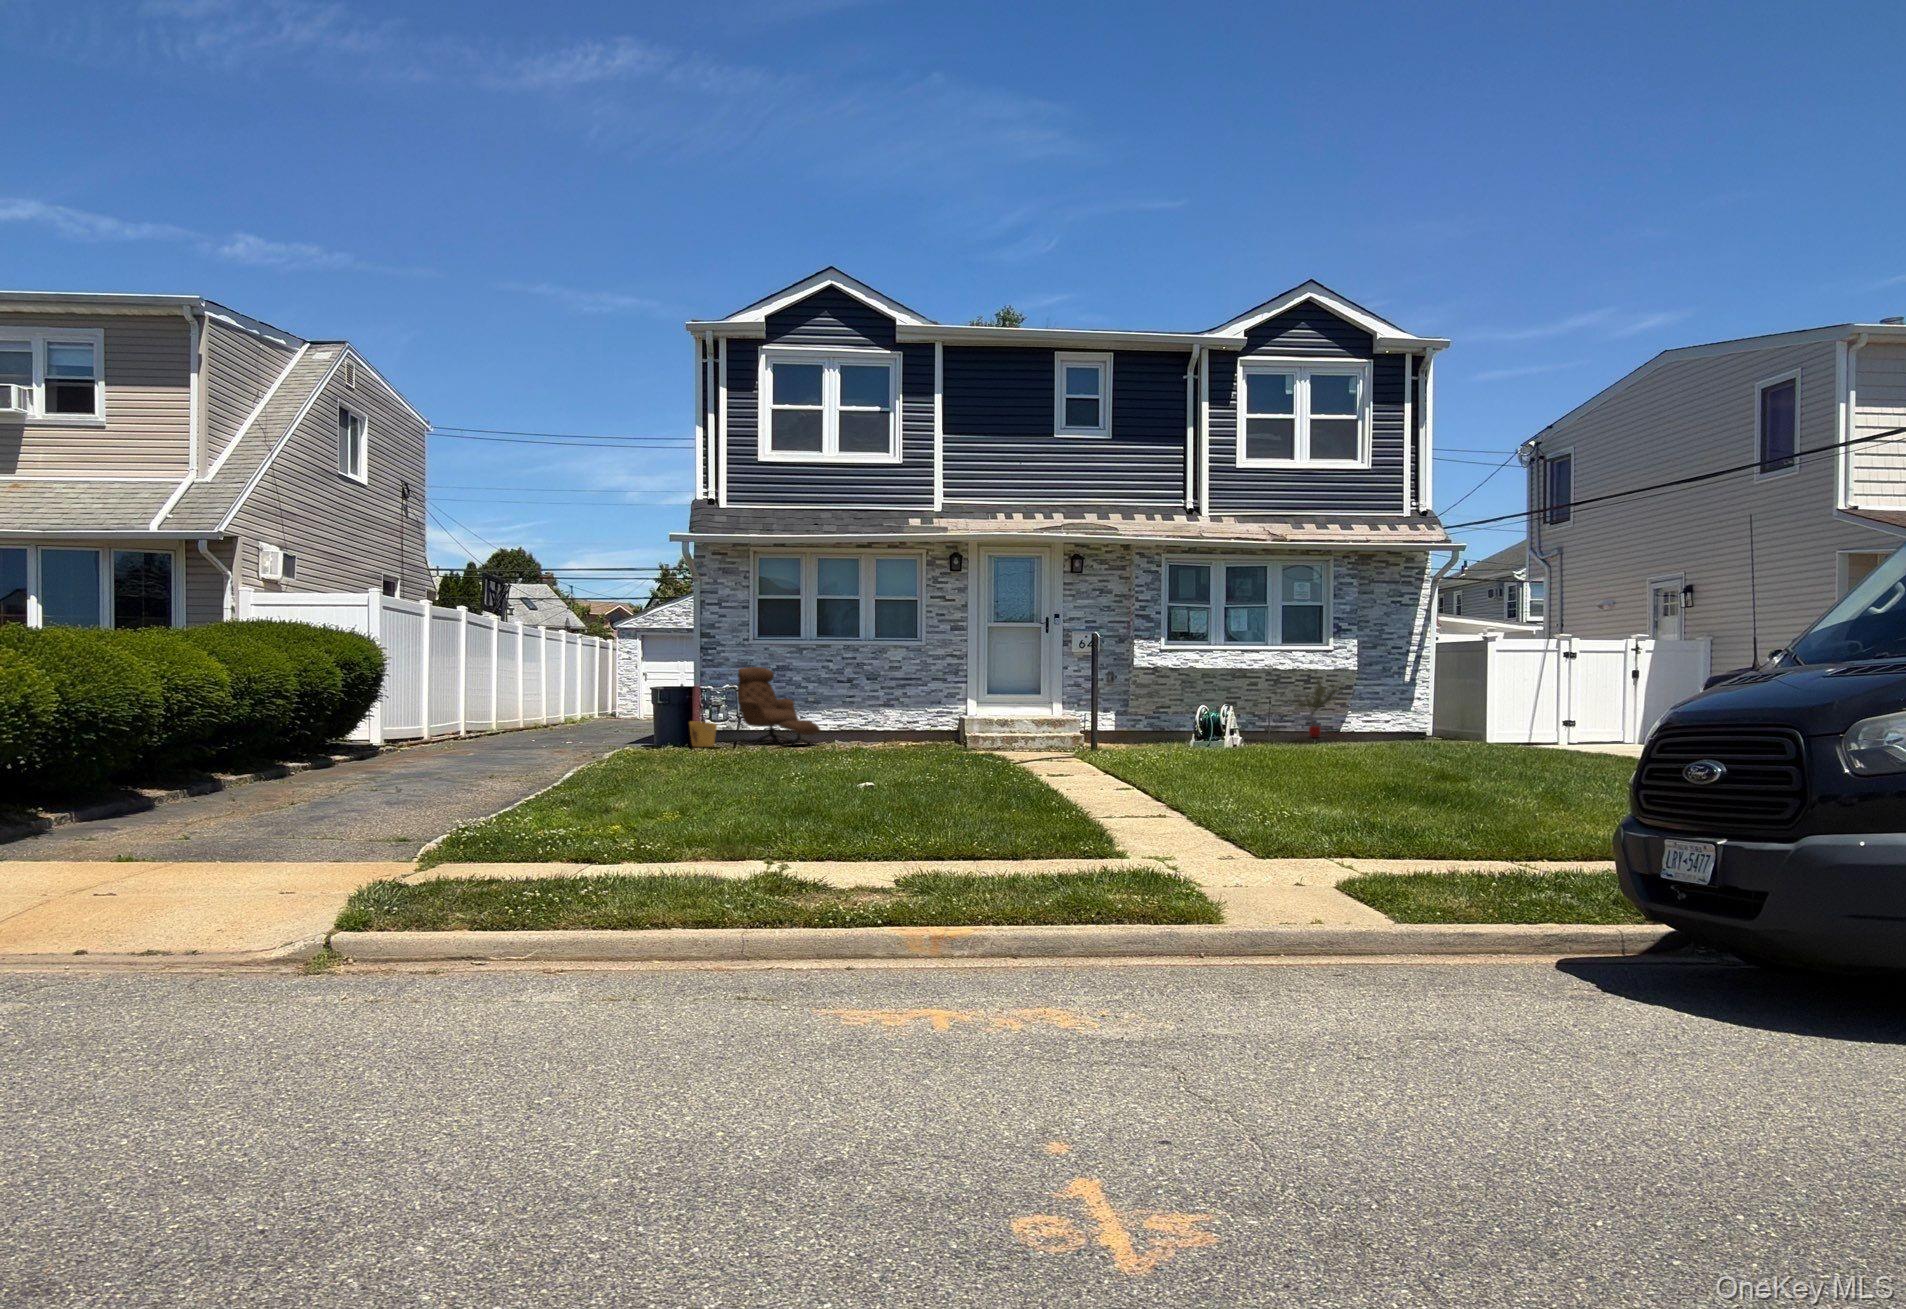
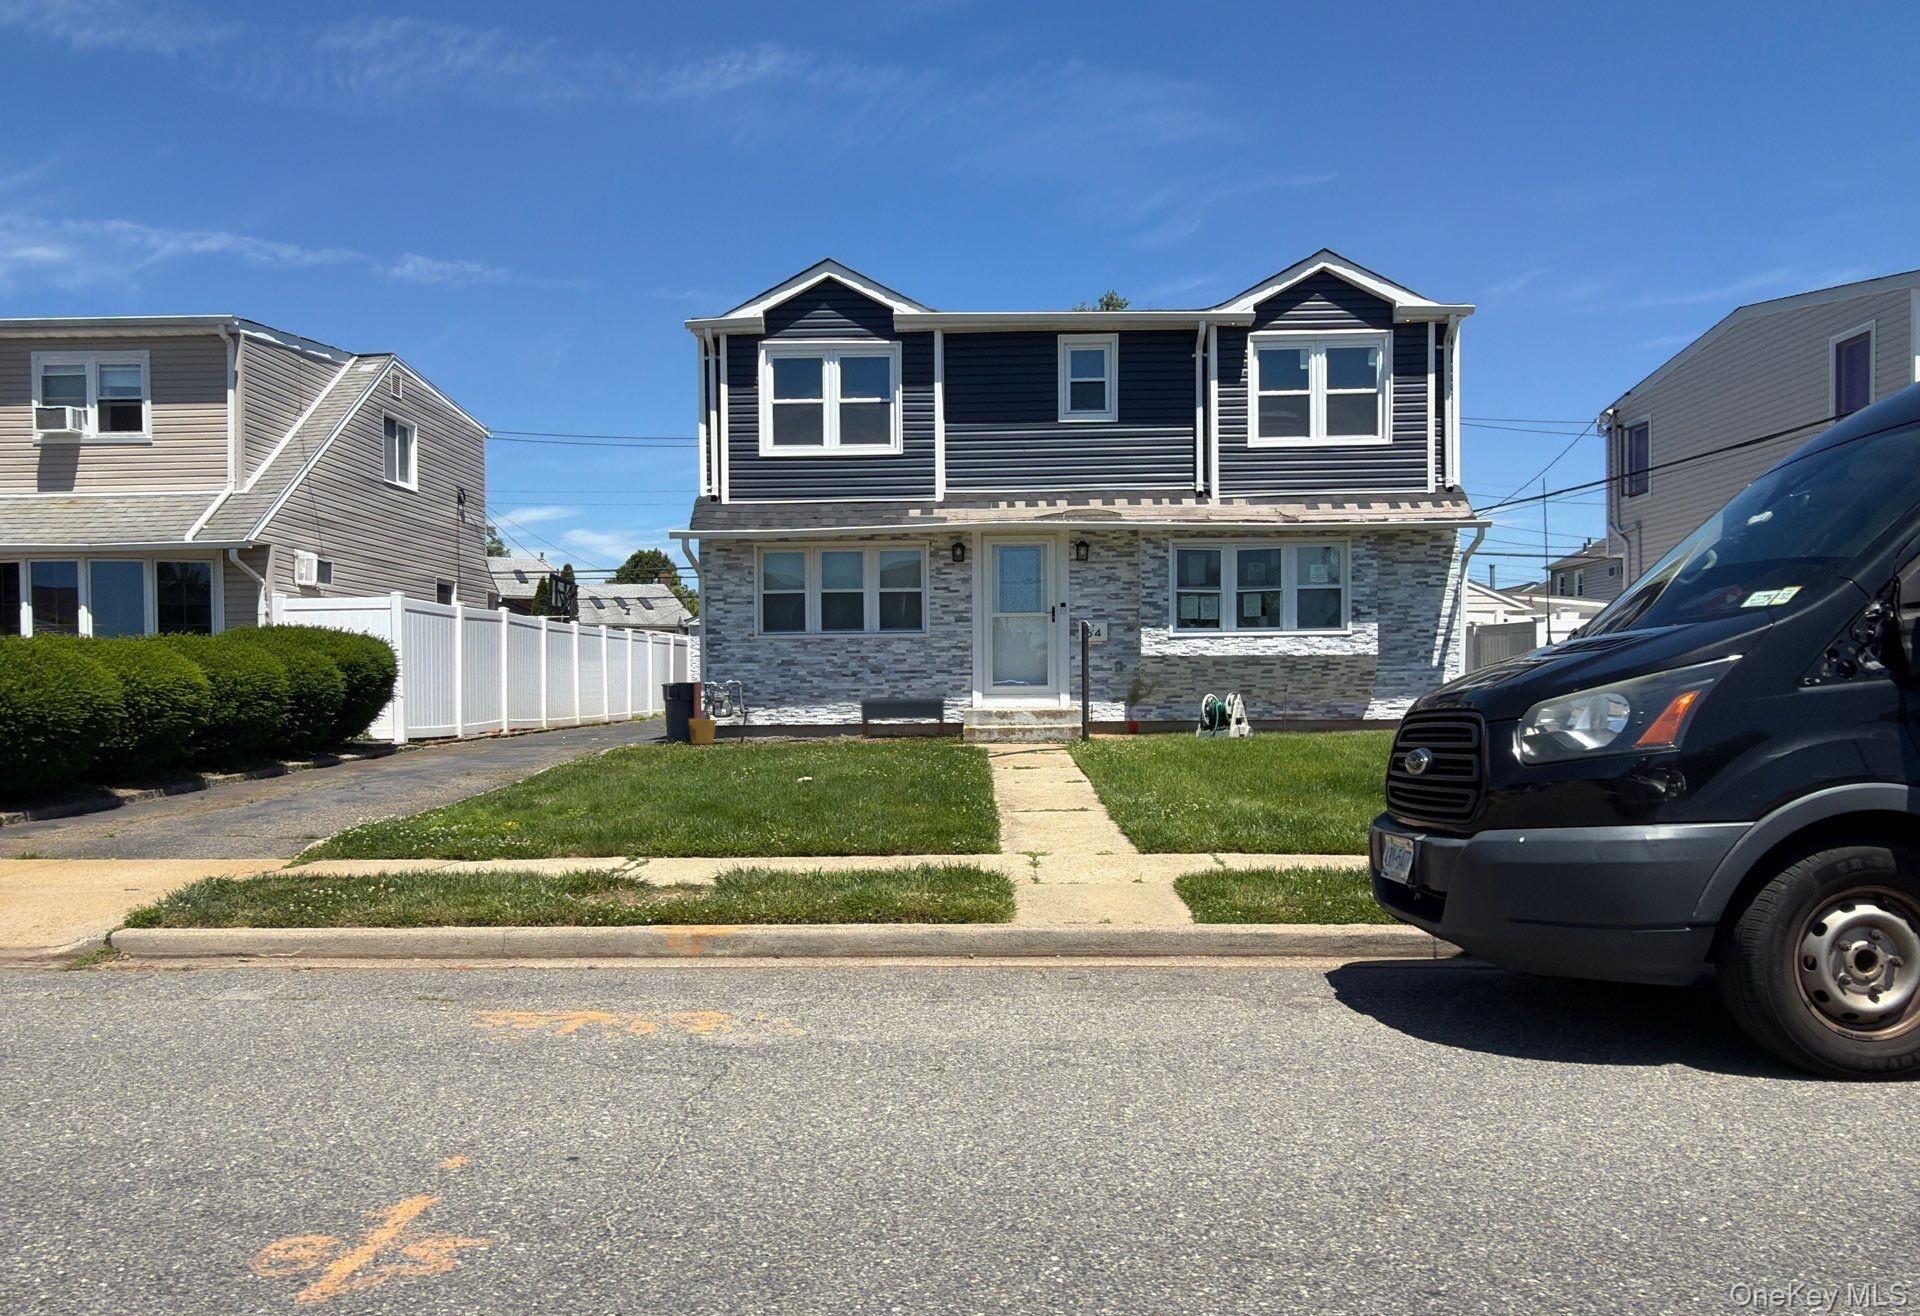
lounge chair: present [738,667,820,744] -> none [738,663,820,742]
potted tree: present [1293,677,1339,738] -> present [1108,670,1158,733]
bench: none [860,704,942,743] -> present [860,697,945,737]

